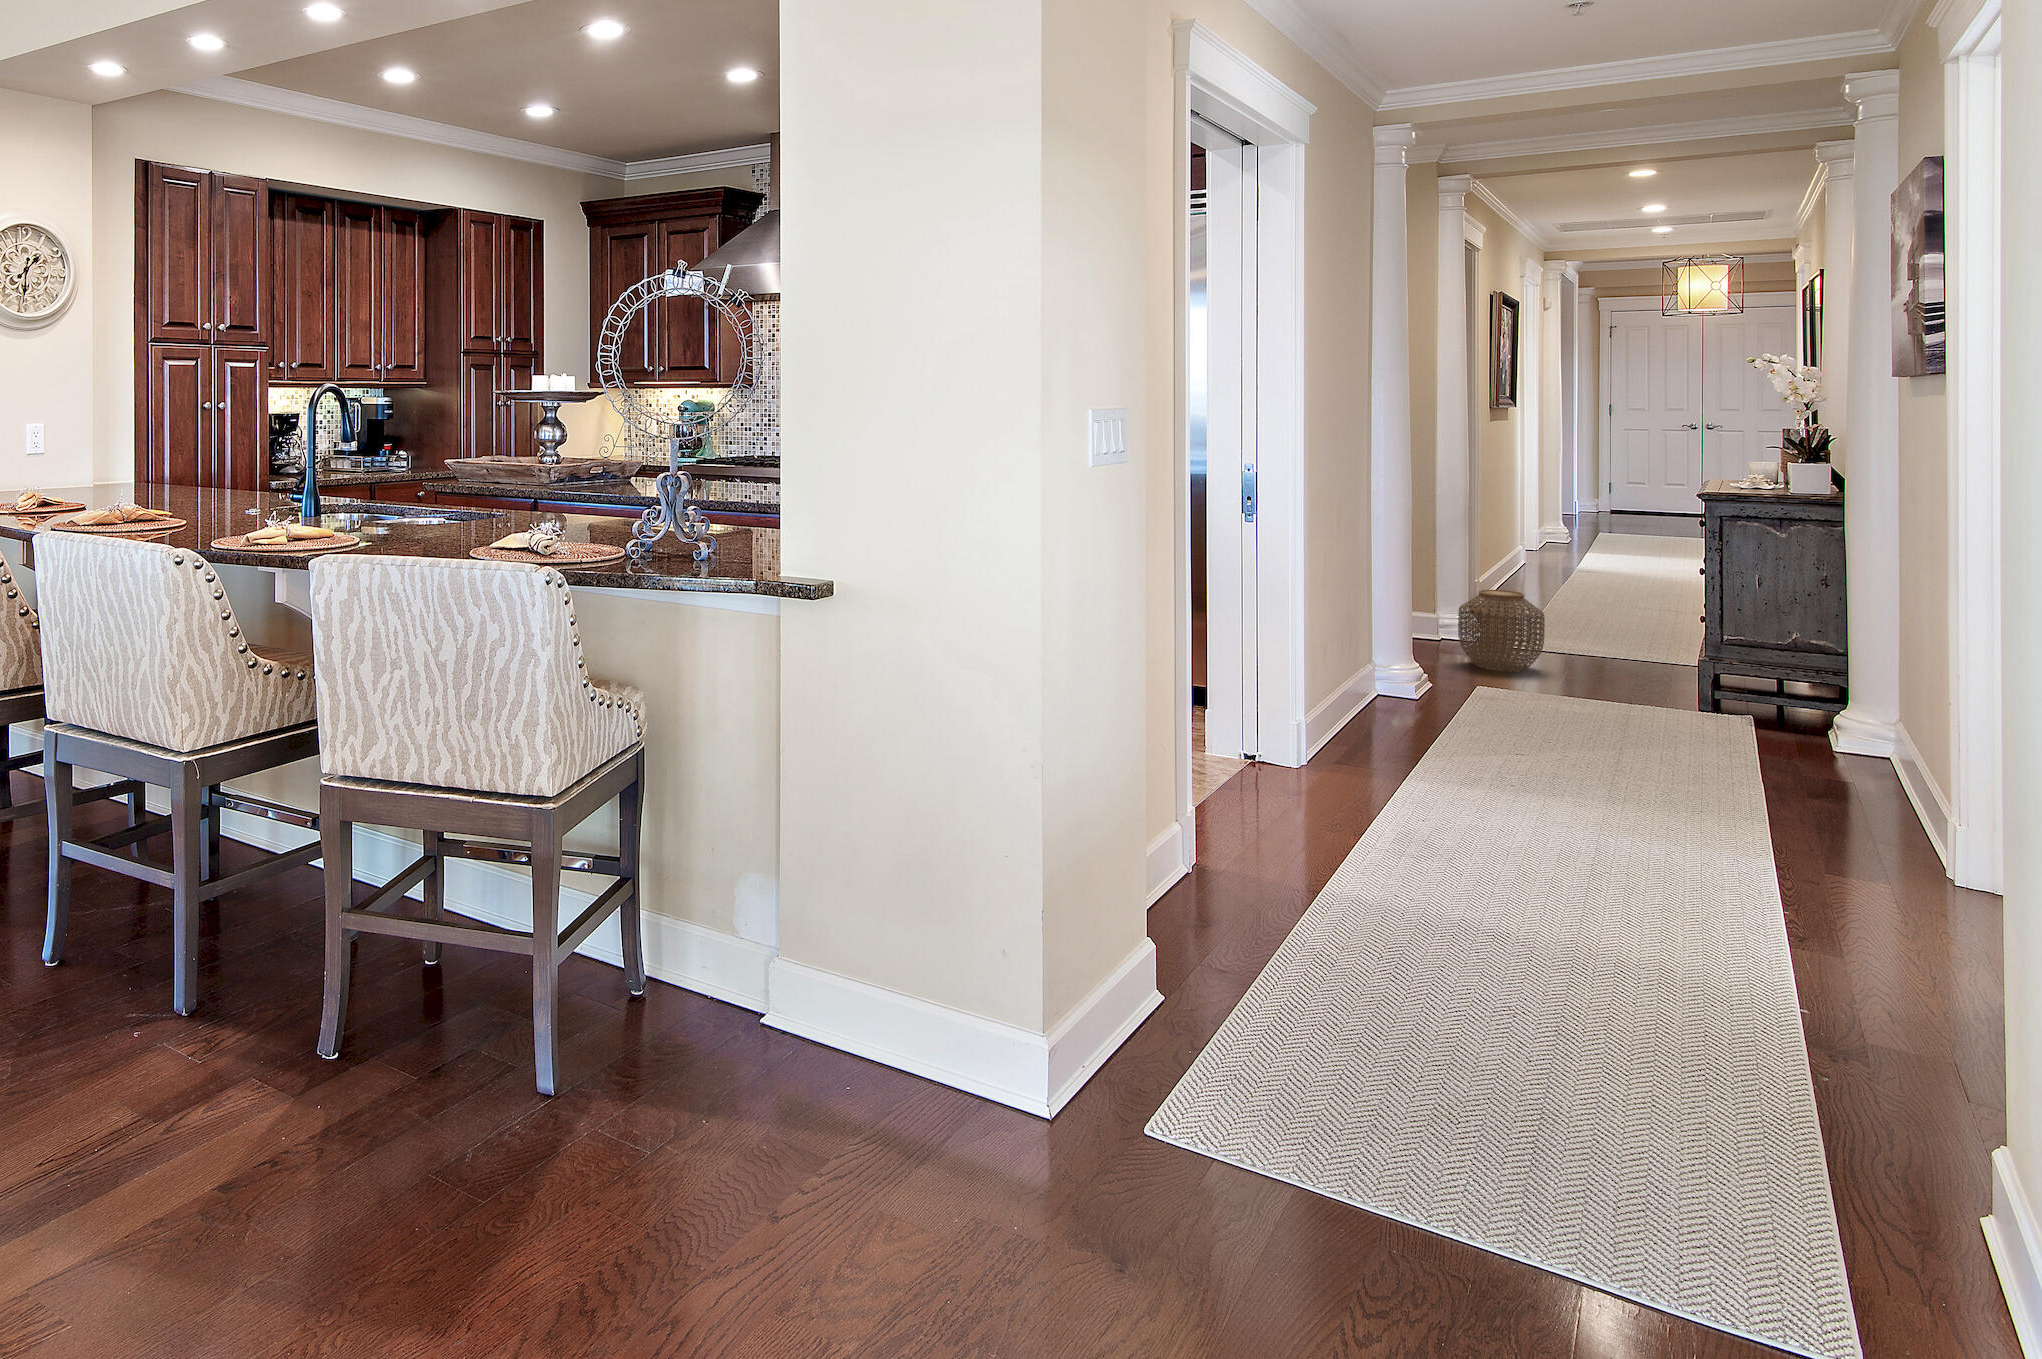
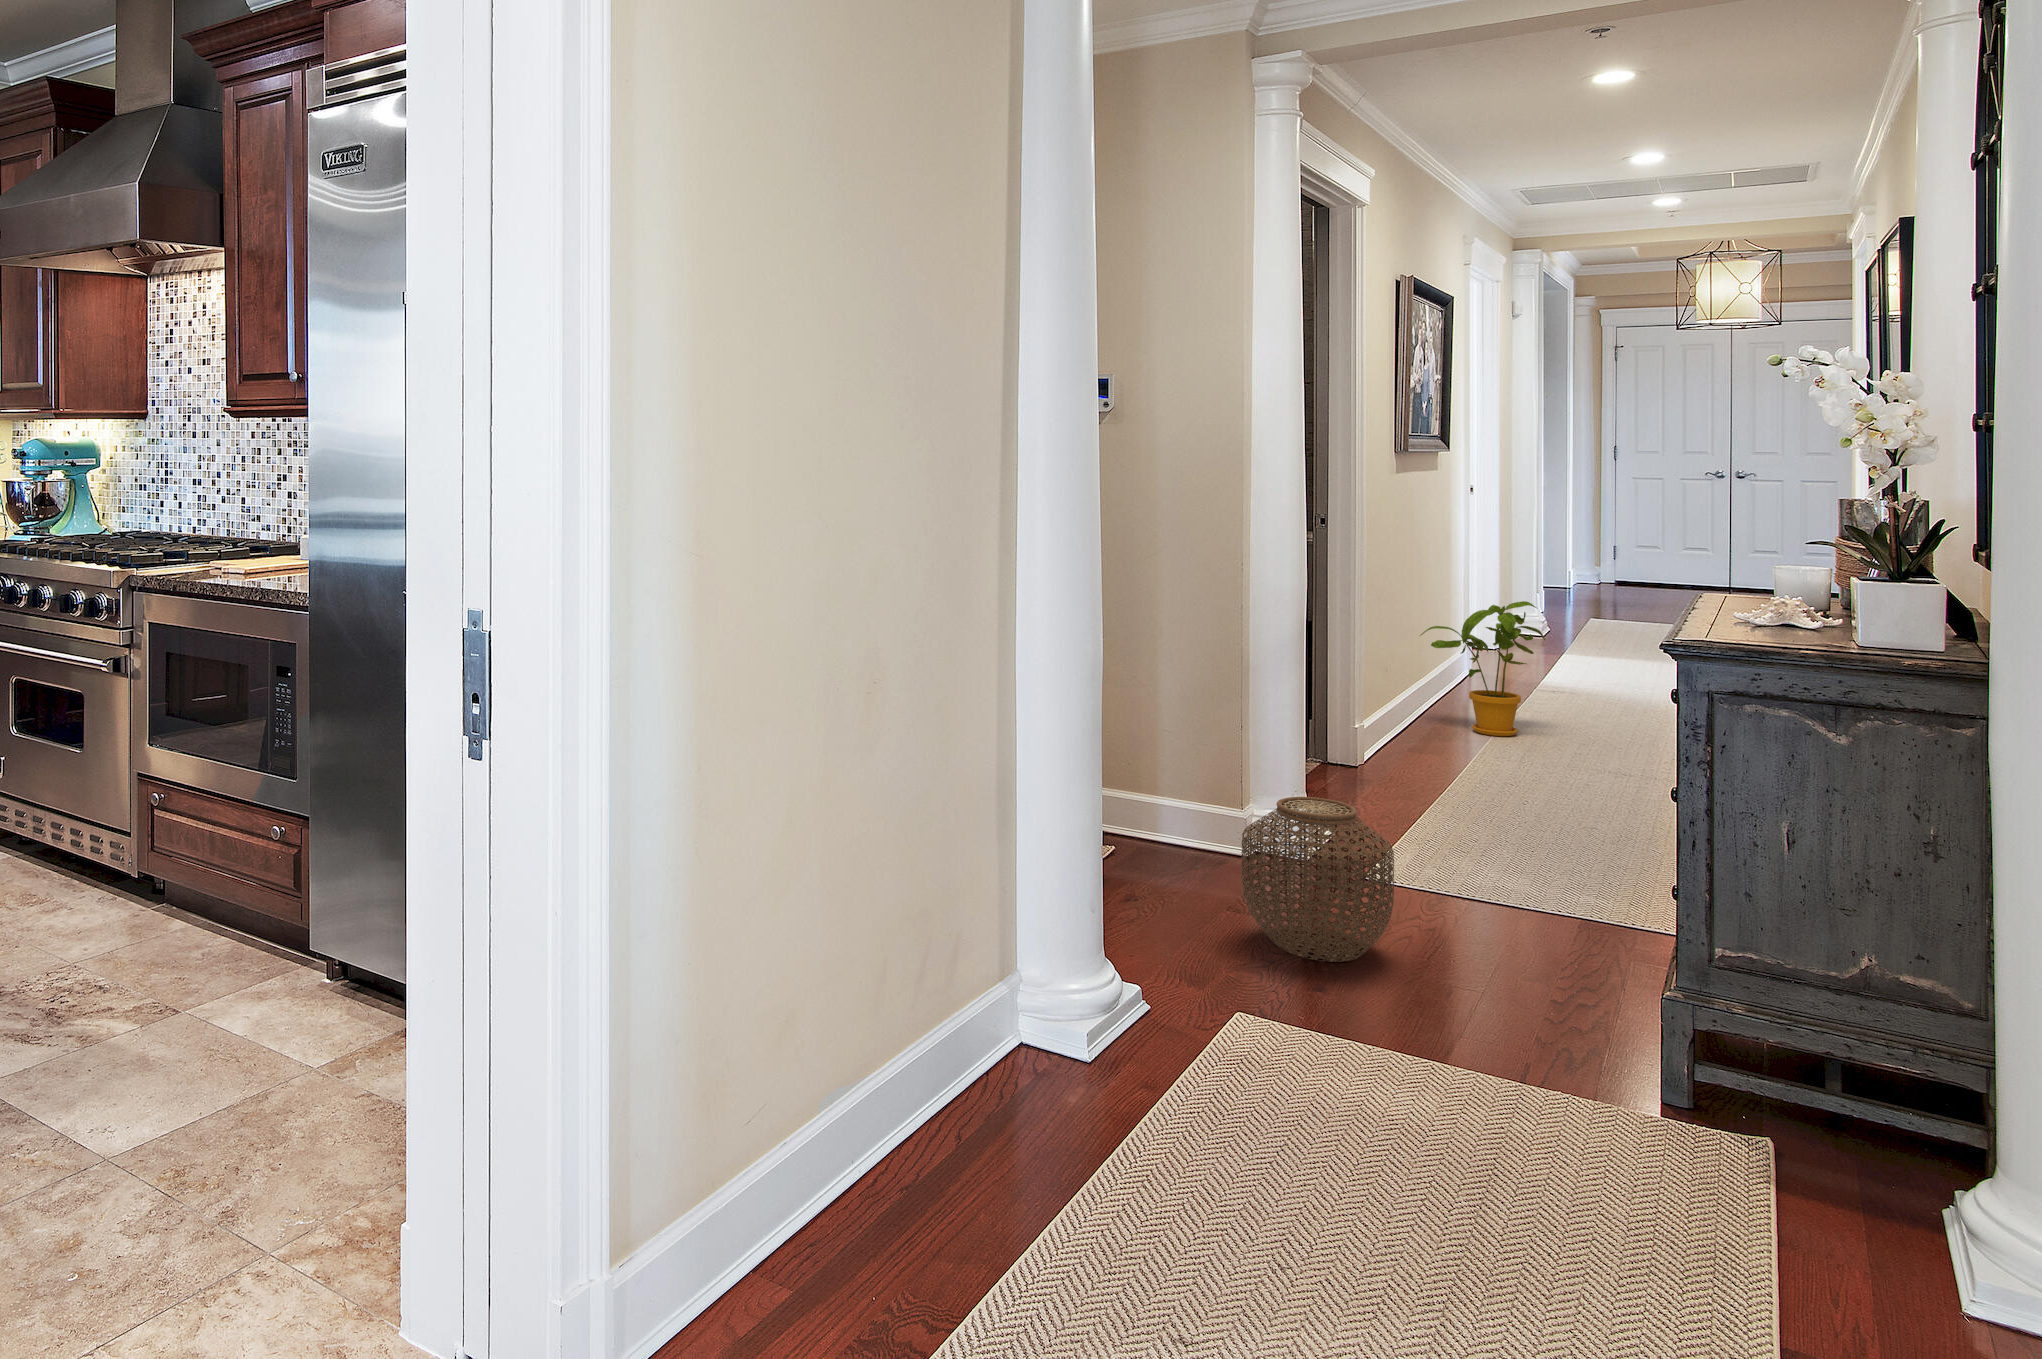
house plant: none [1504,501,1589,588] -> present [1420,601,1545,736]

